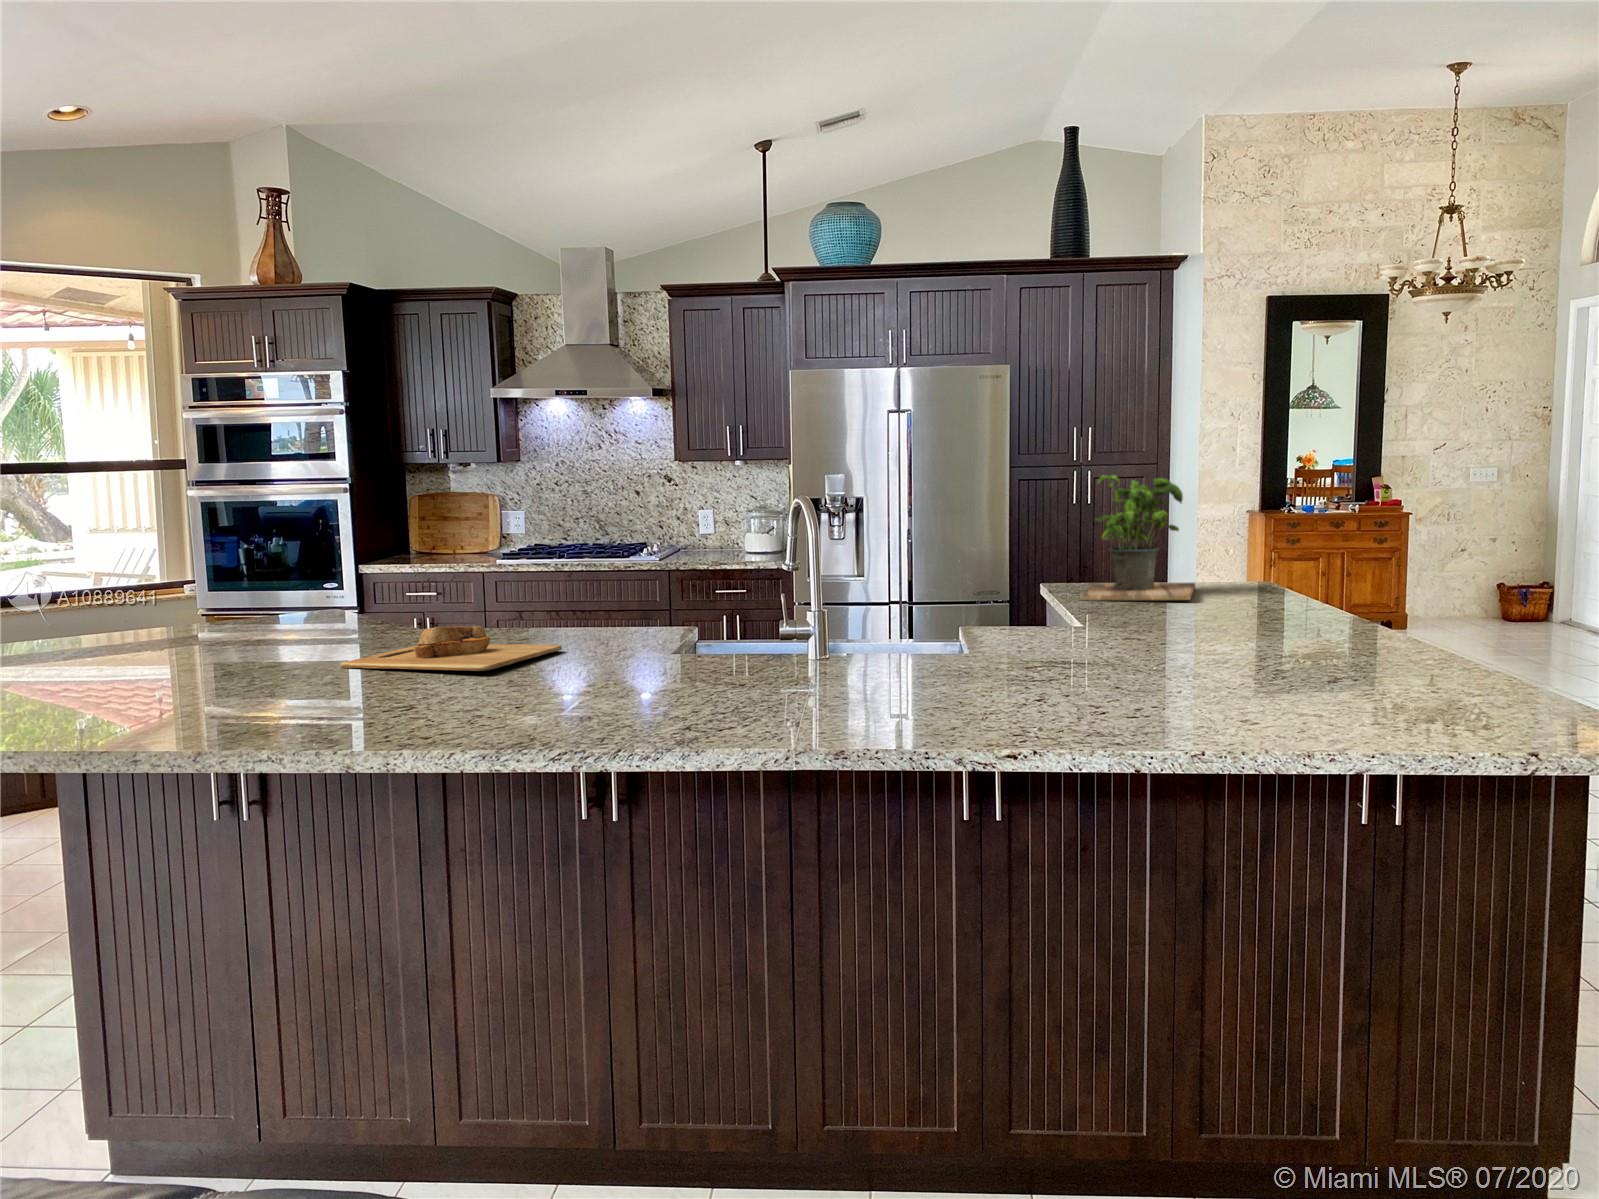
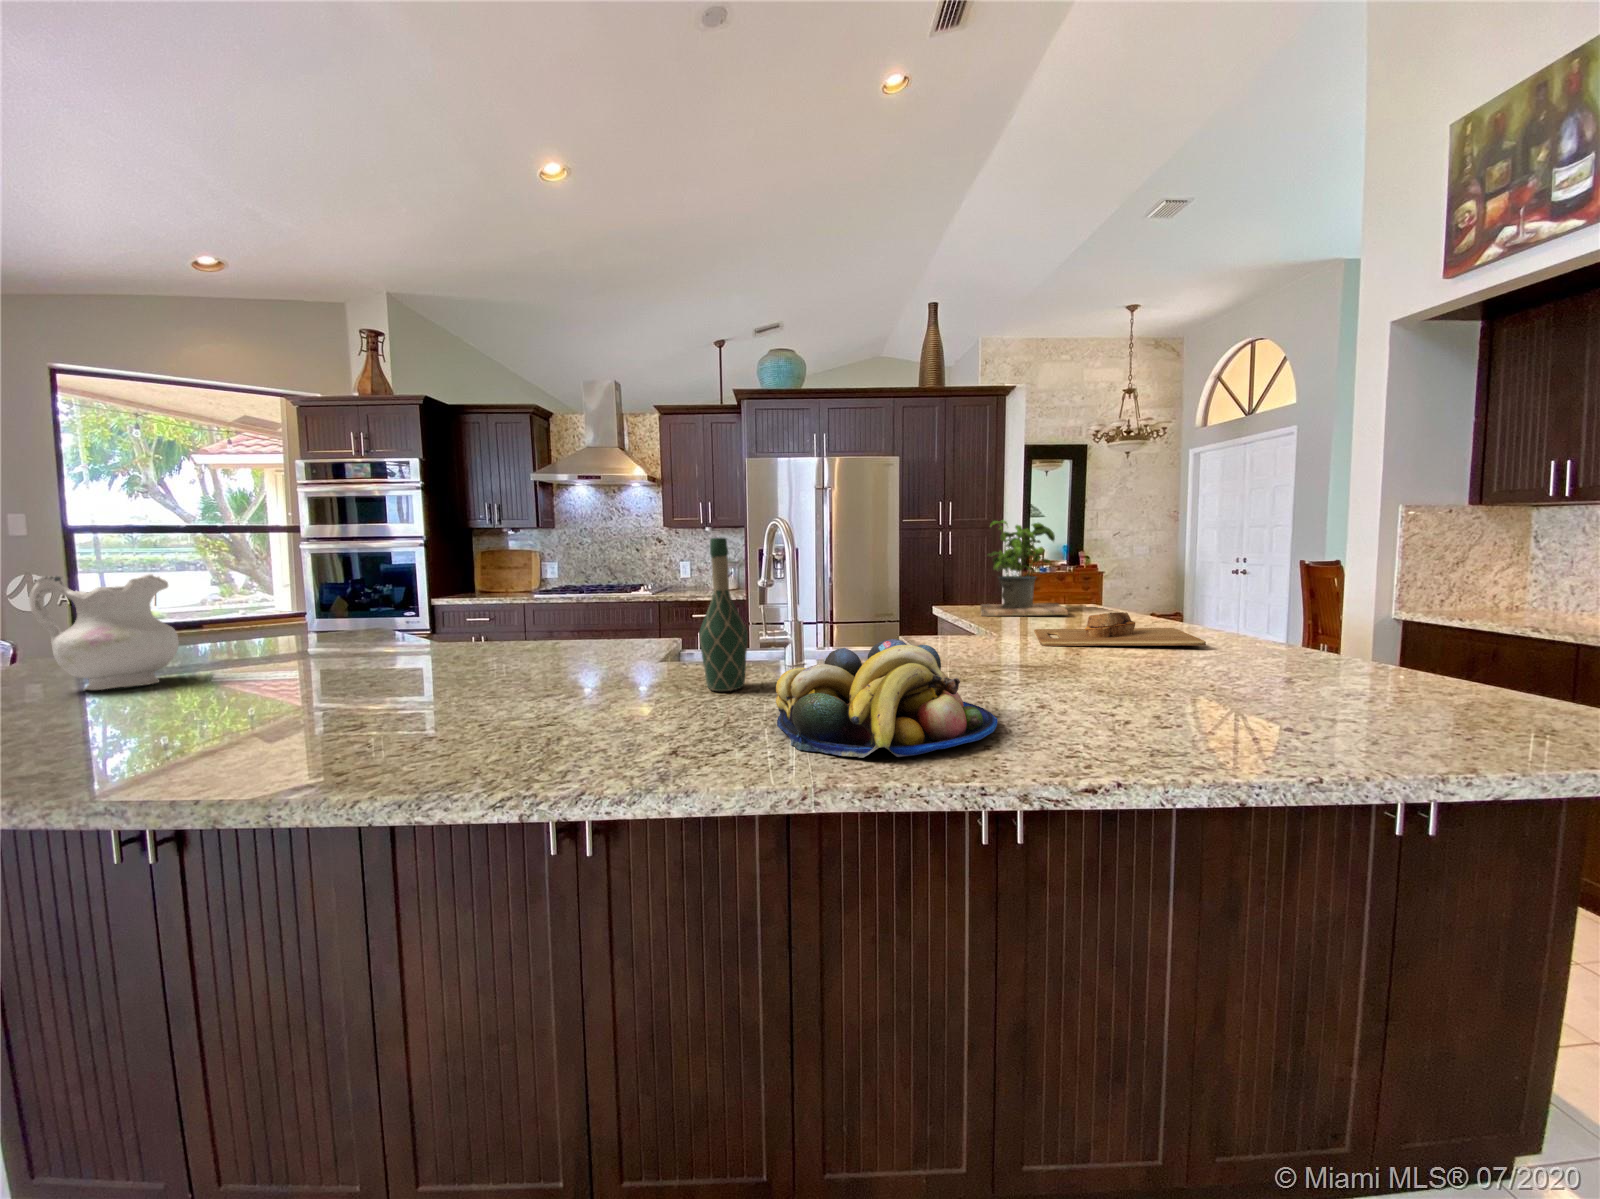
wine bottle: none [713,529,761,682] -> present [699,538,748,691]
ceramic pitcher: none [74,560,194,674] -> present [29,574,179,690]
cutting board: present [340,626,562,671] -> present [1034,612,1206,646]
fruit bowl: none [779,633,978,733] -> present [776,639,998,758]

